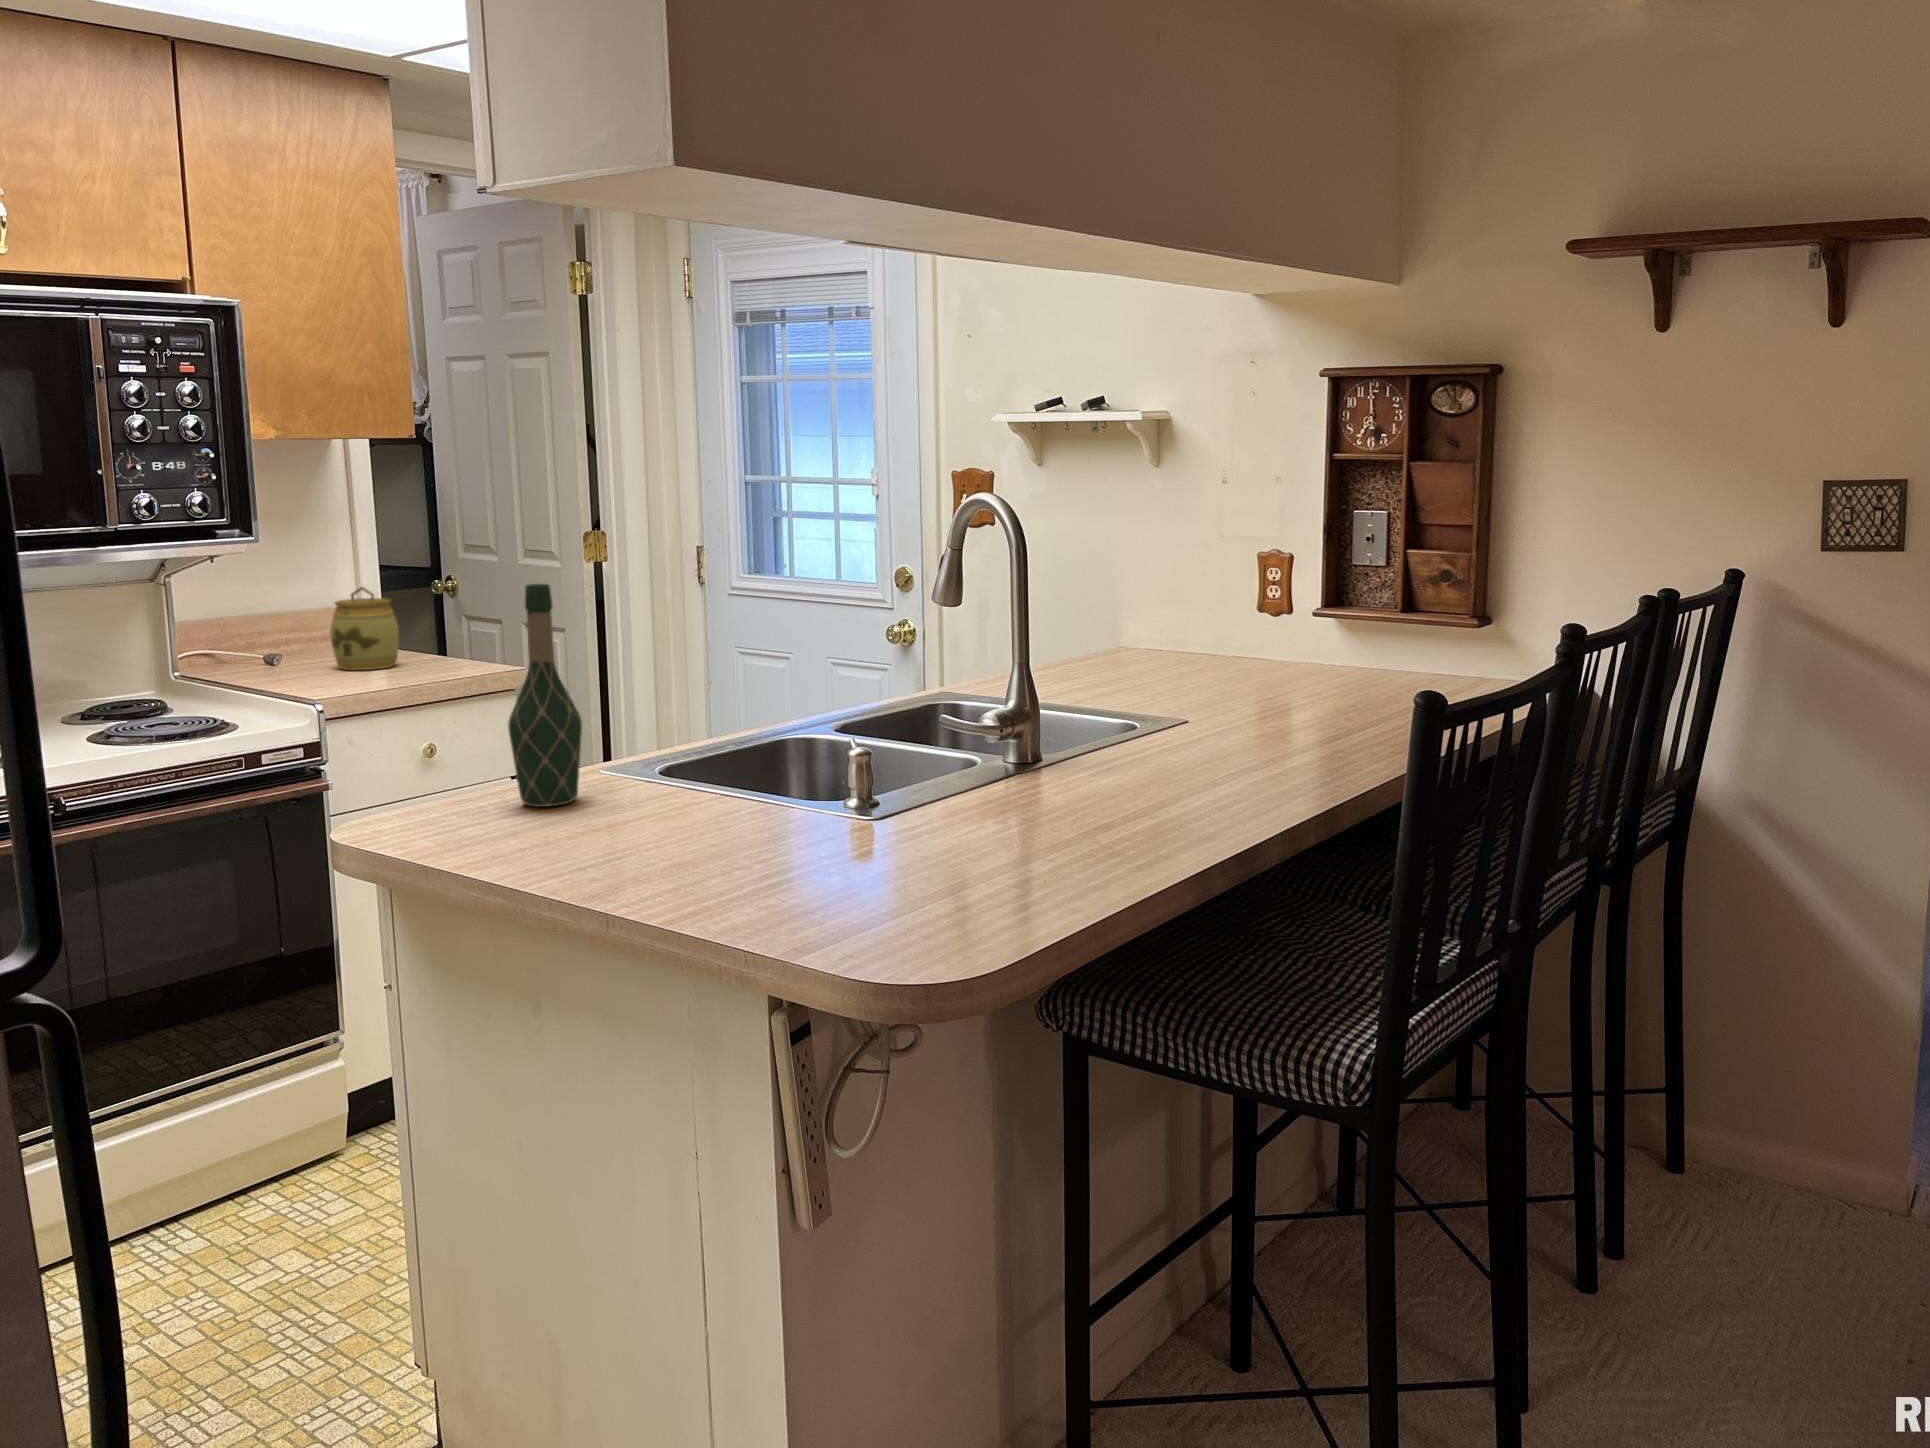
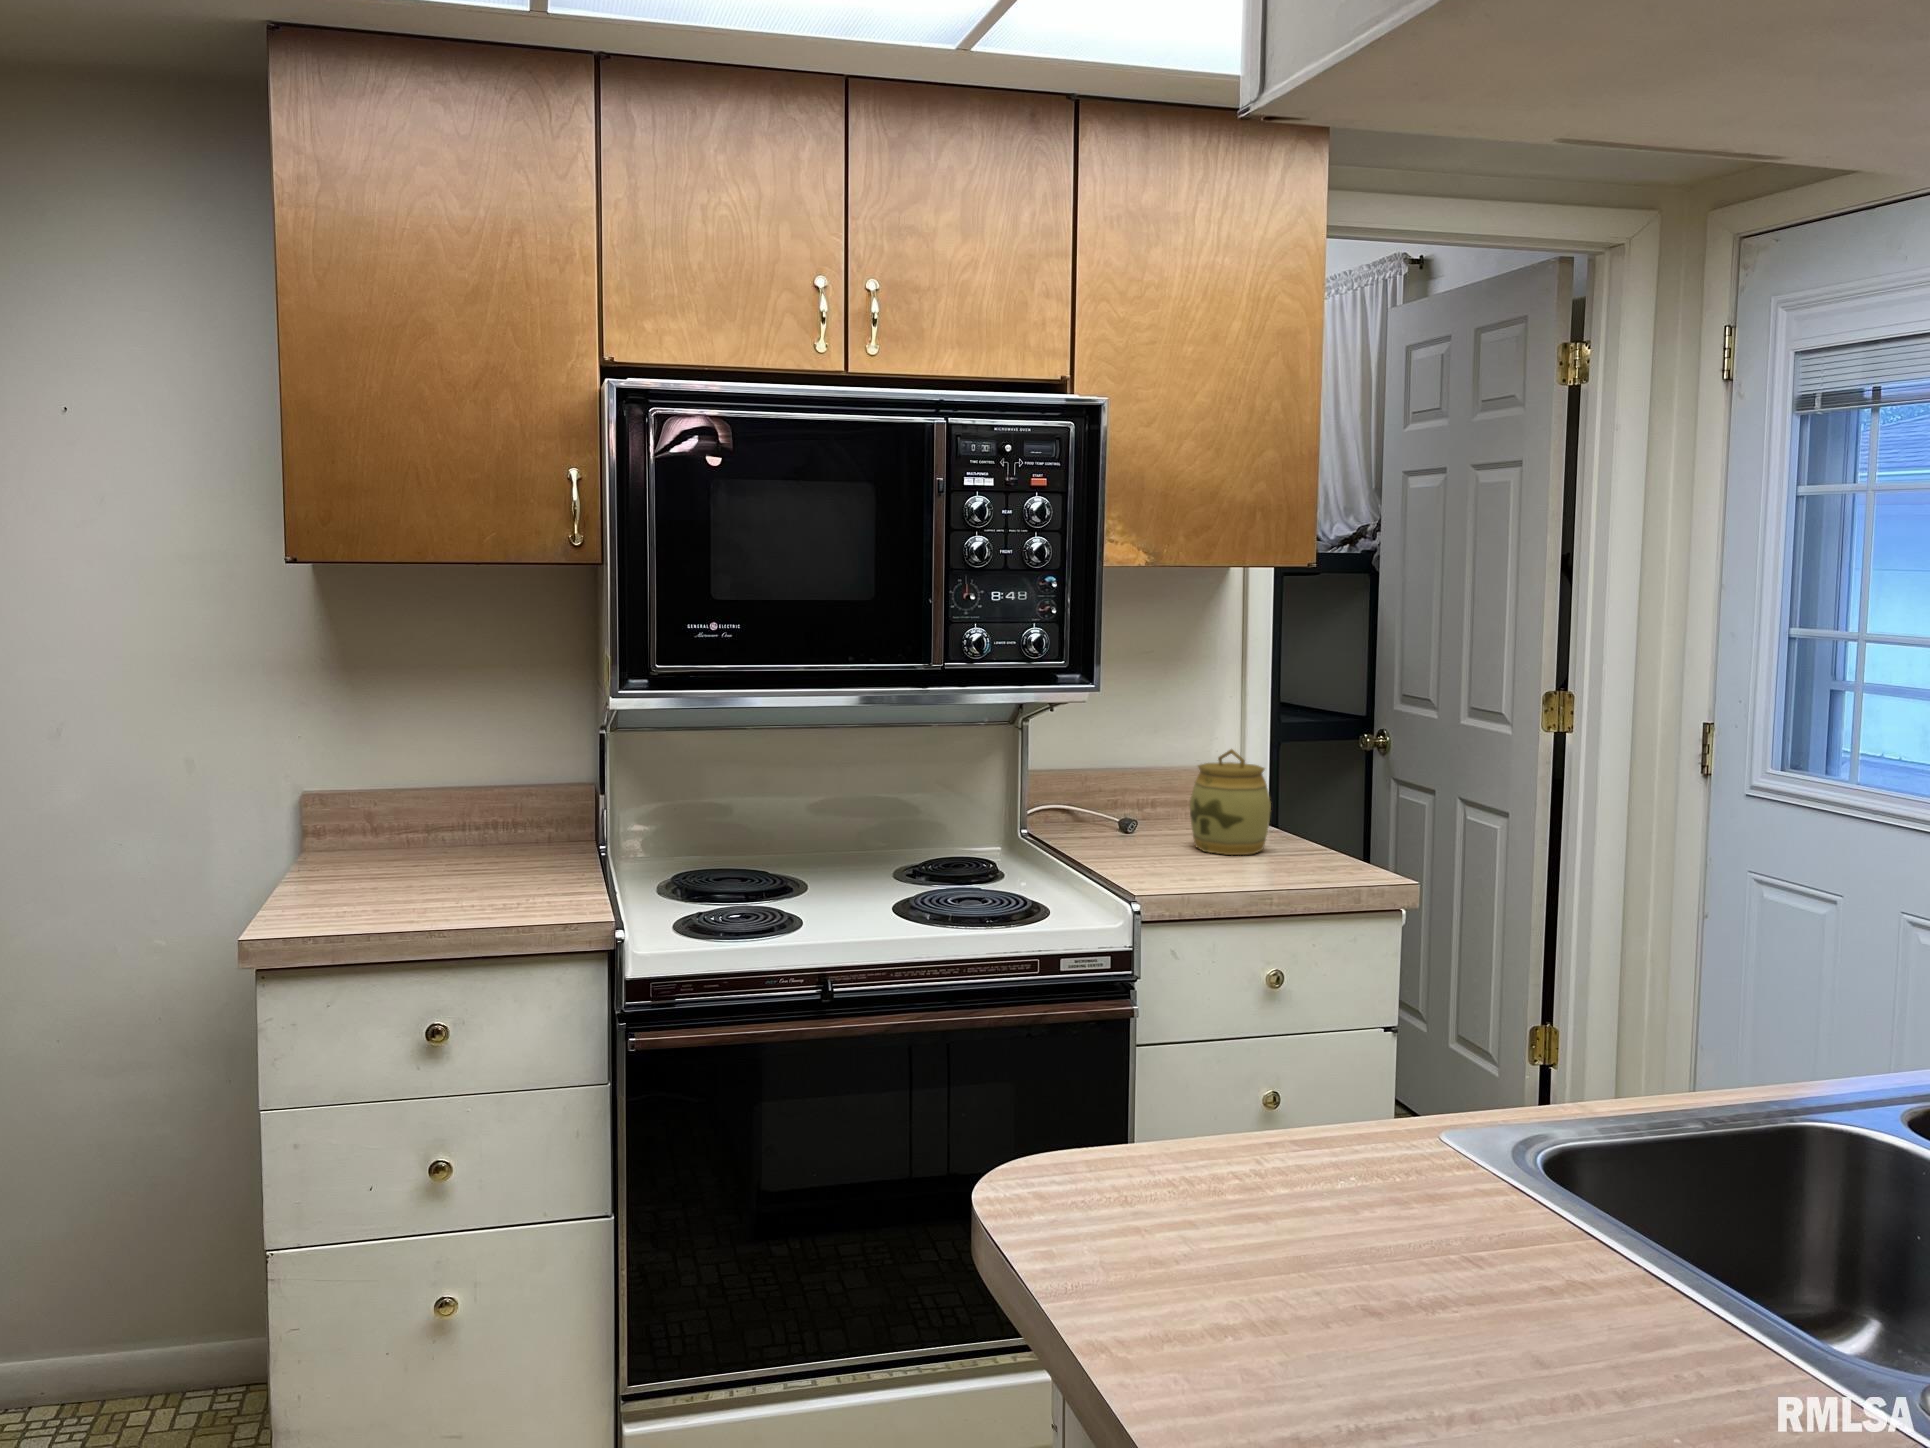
wine bottle: present [508,584,582,807] -> none [1256,834,1388,1247]

